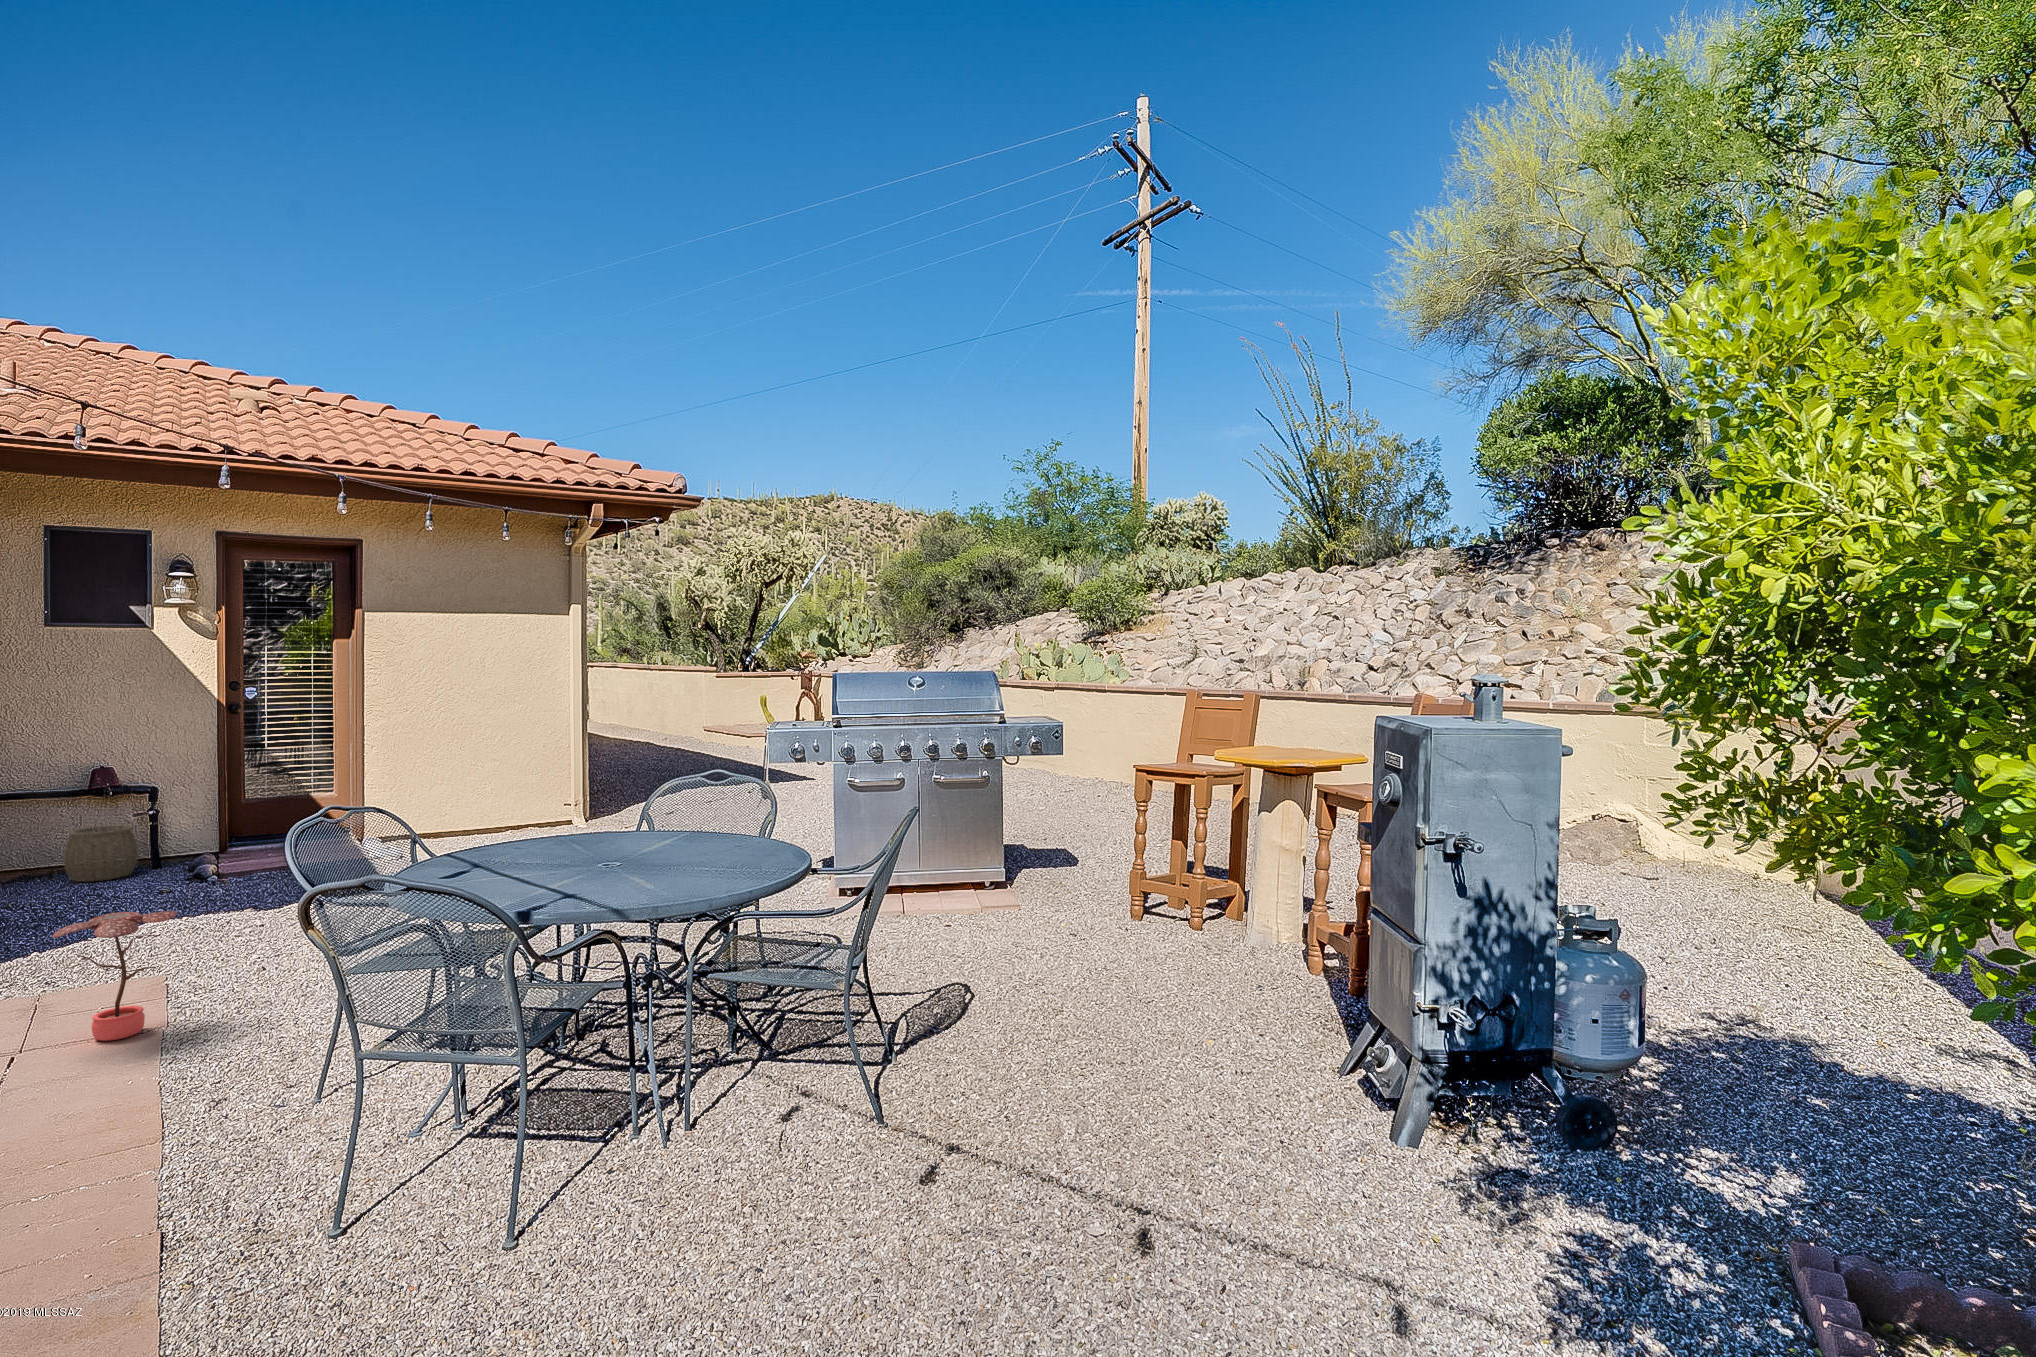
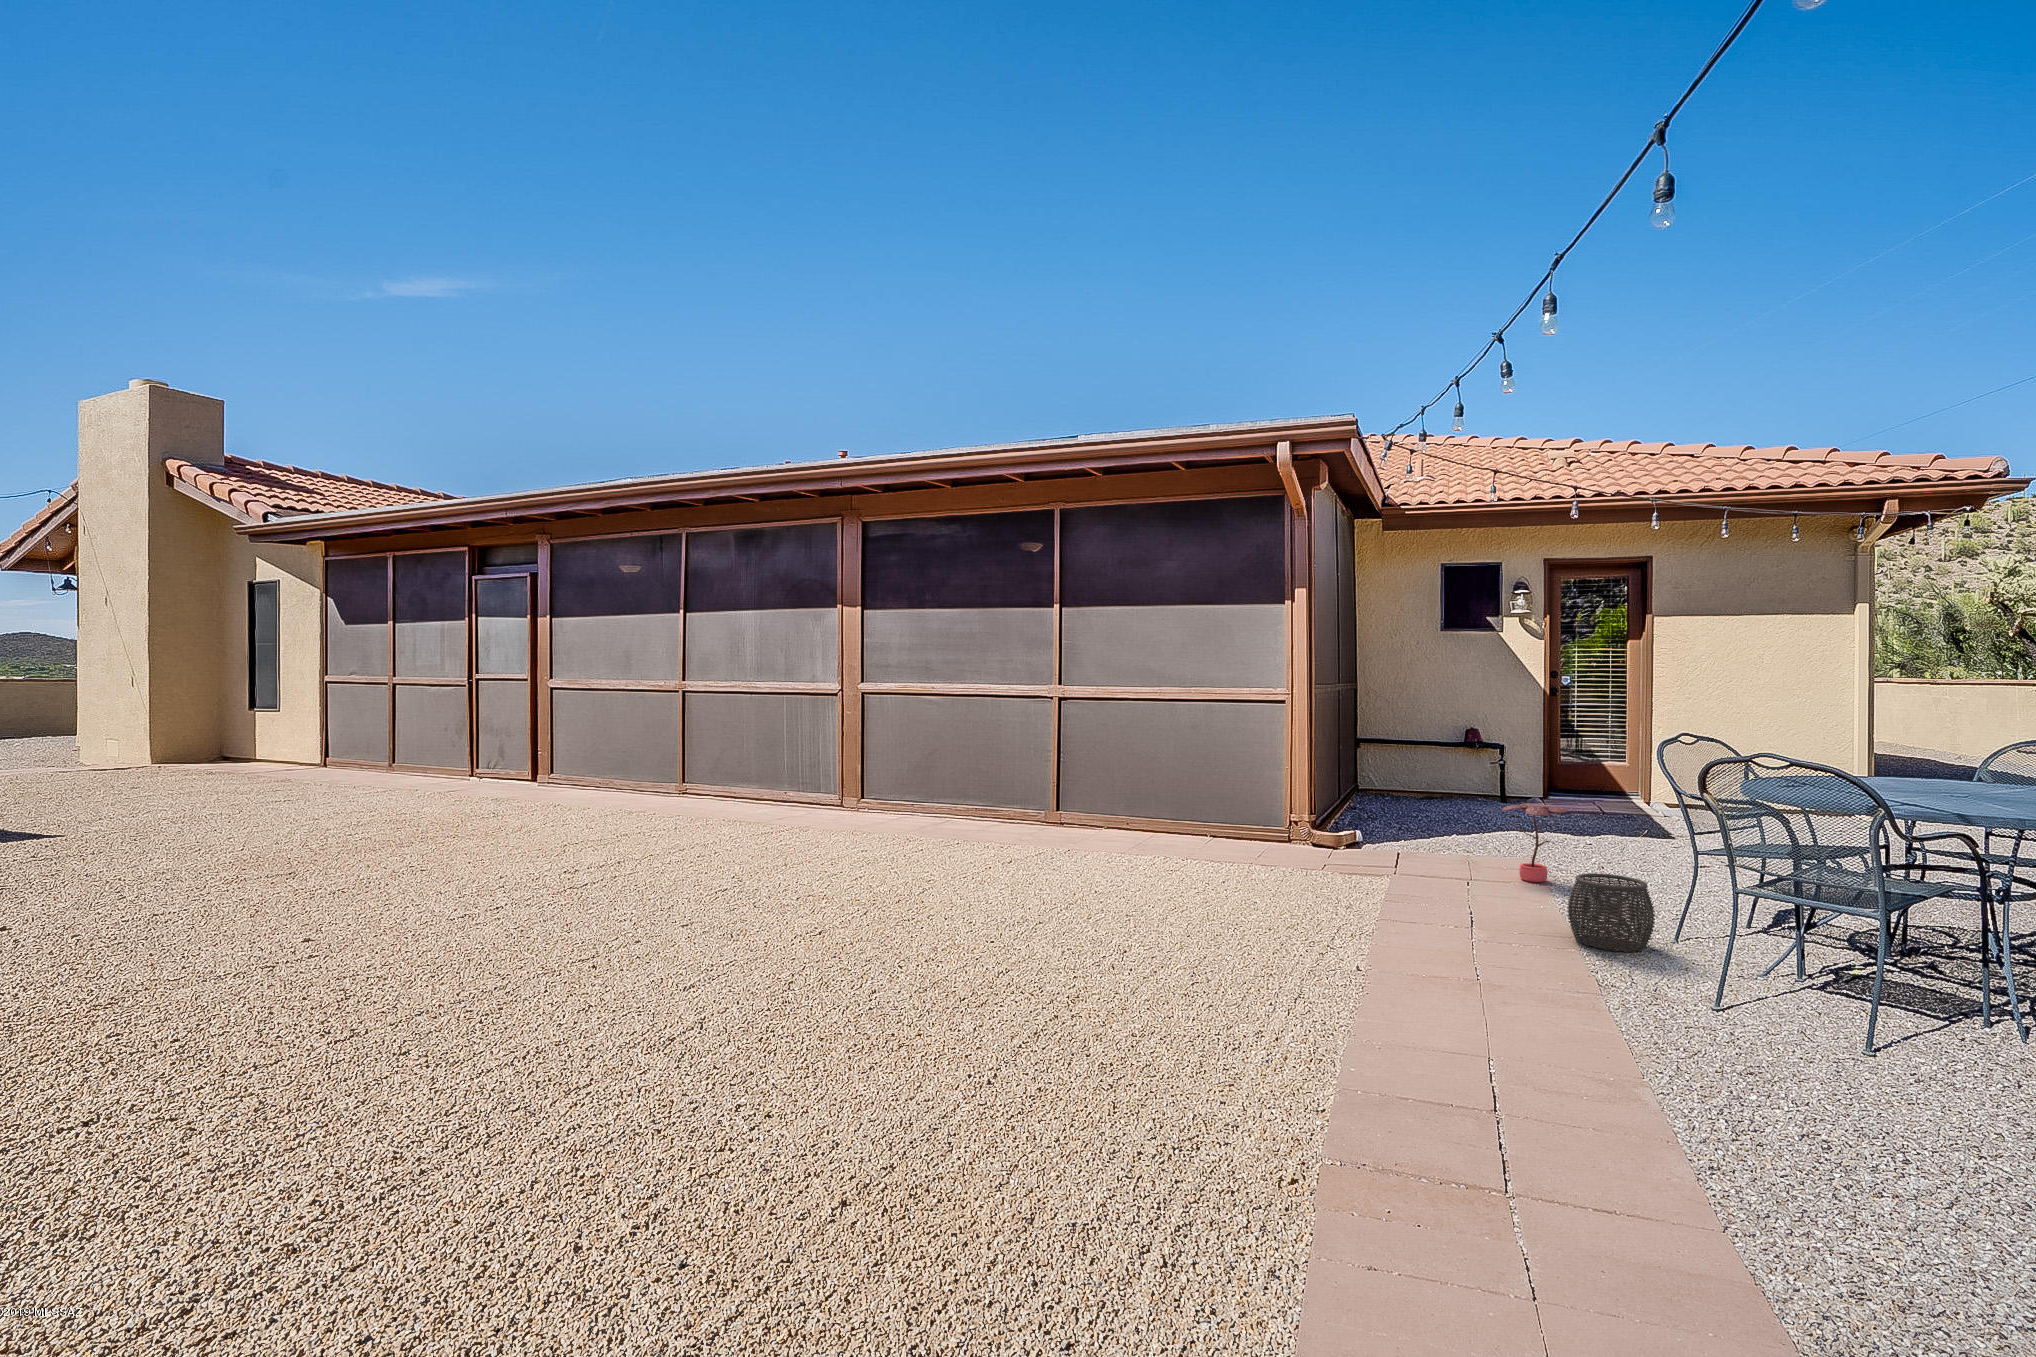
woven basket: present [63,825,139,882] -> present [1567,873,1655,952]

